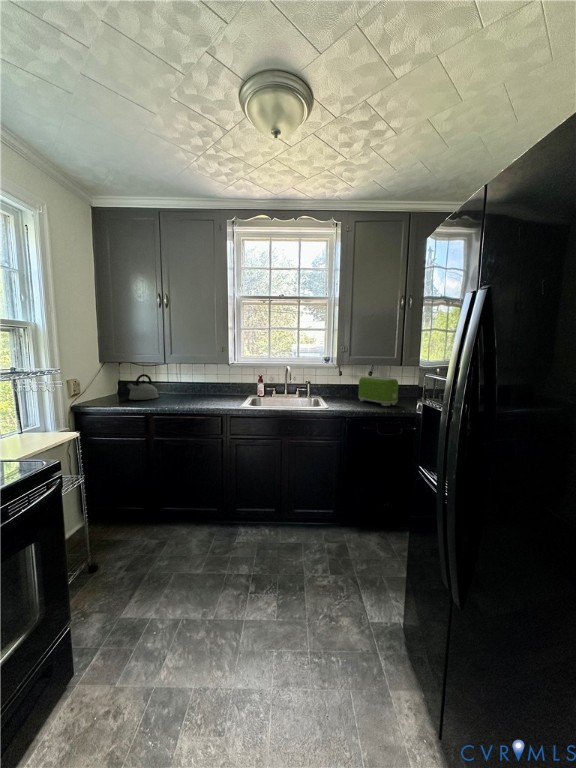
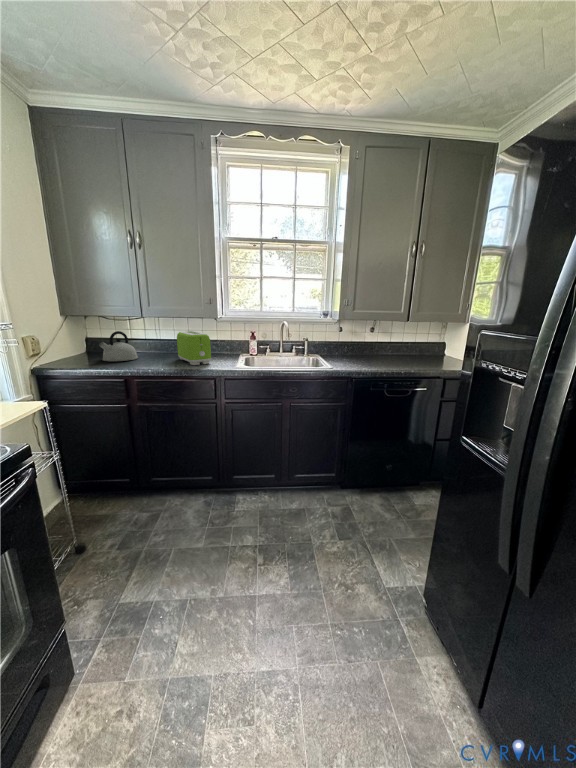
toaster: present [358,376,398,406] -> present [177,331,211,365]

